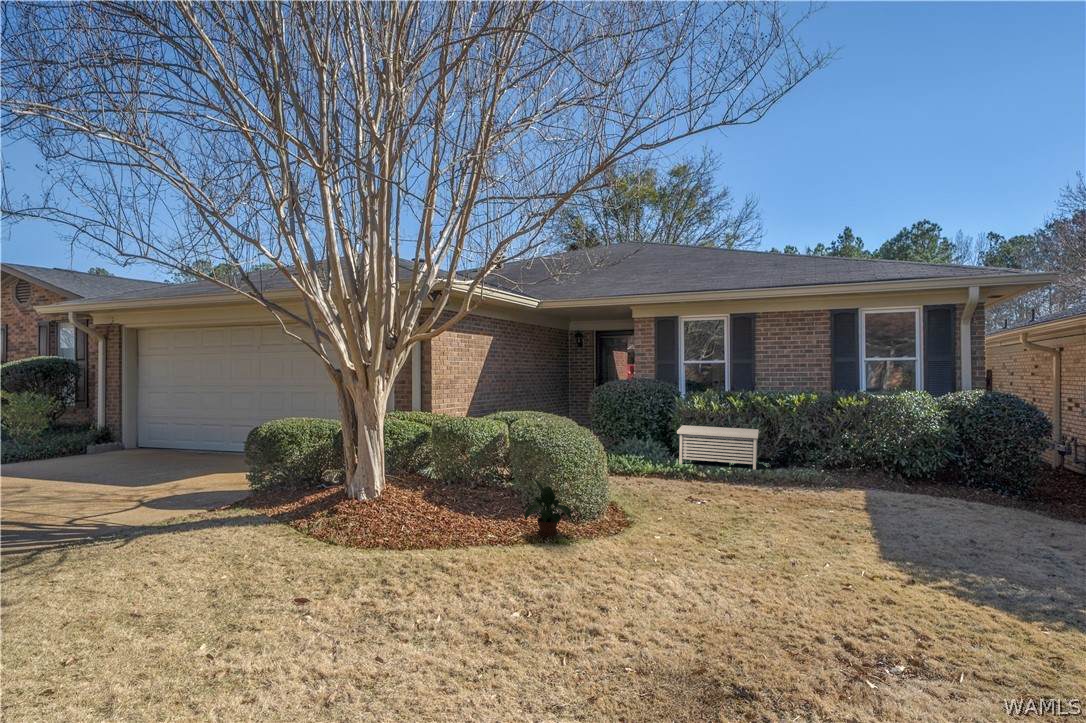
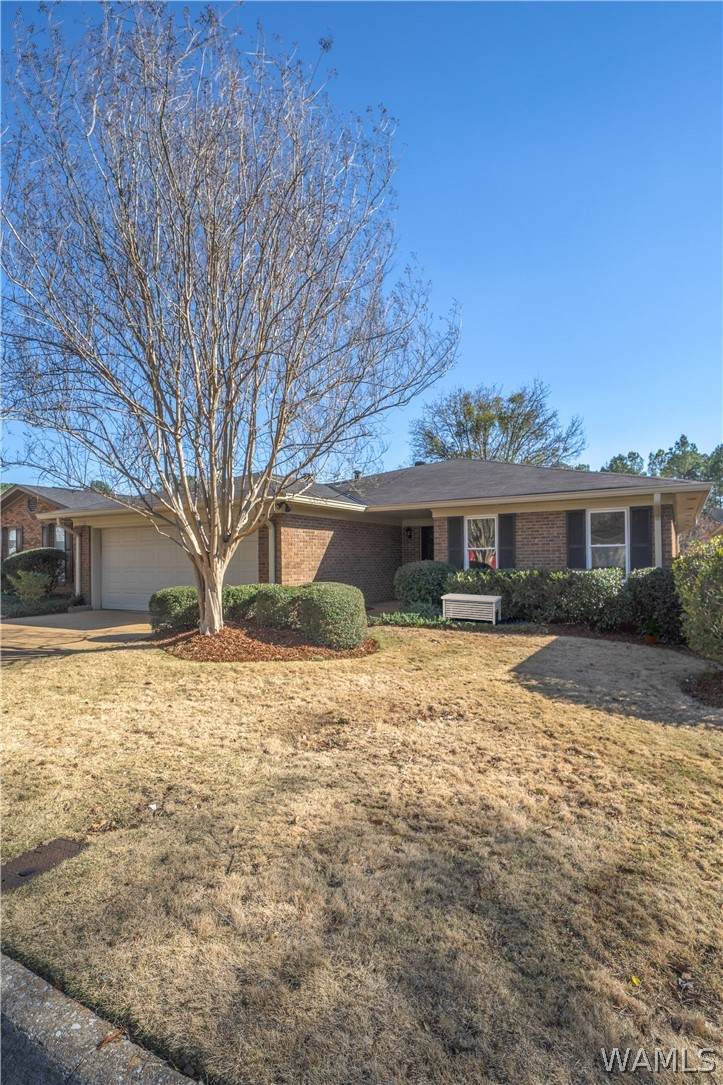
potted plant: present [523,479,571,536] -> present [637,613,665,643]

